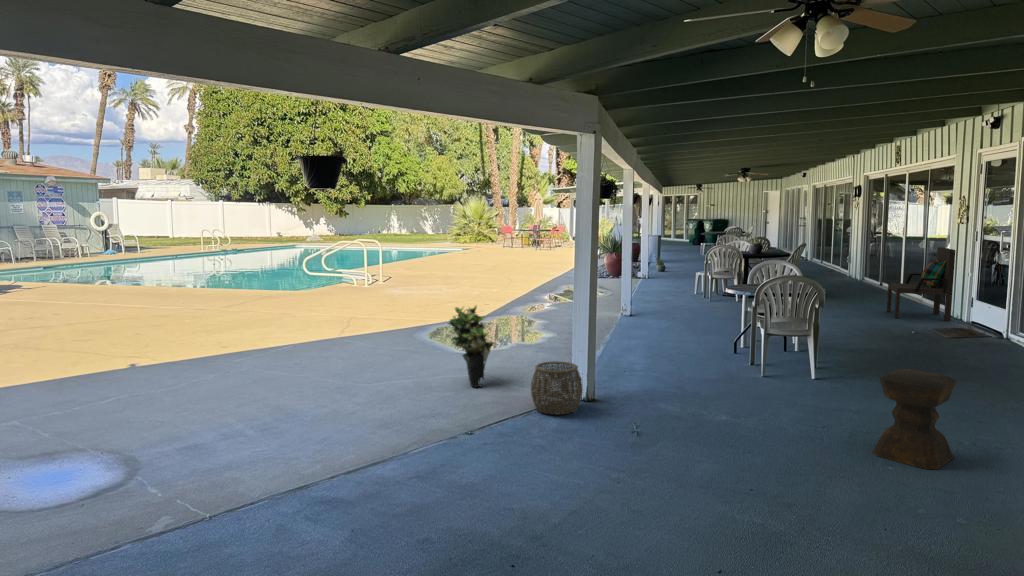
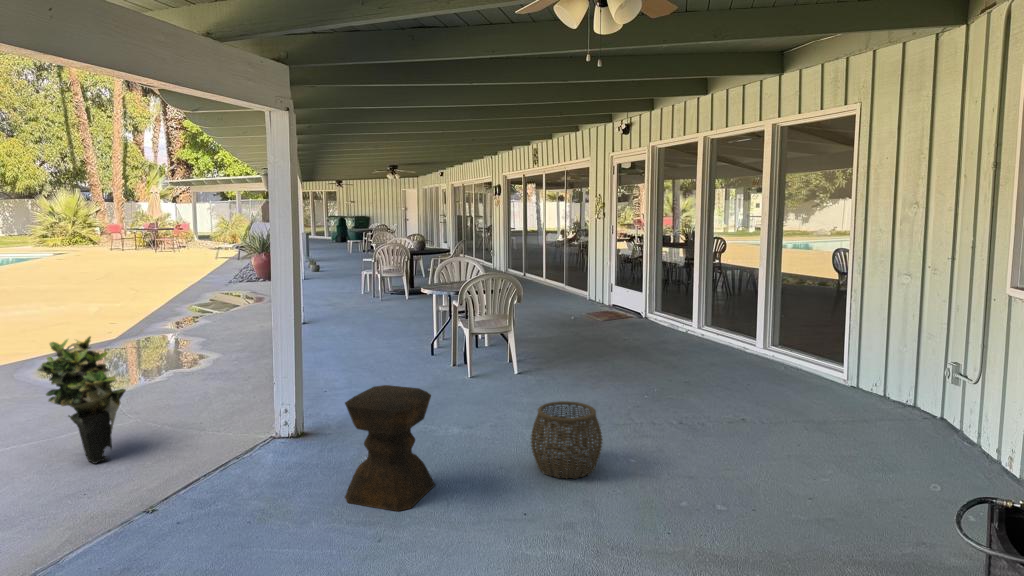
armchair: present [887,247,955,321] -> none [541,240,595,306]
woven basket: present [531,361,583,415] -> present [531,401,602,478]
stool: present [873,369,957,469] -> present [345,385,435,511]

